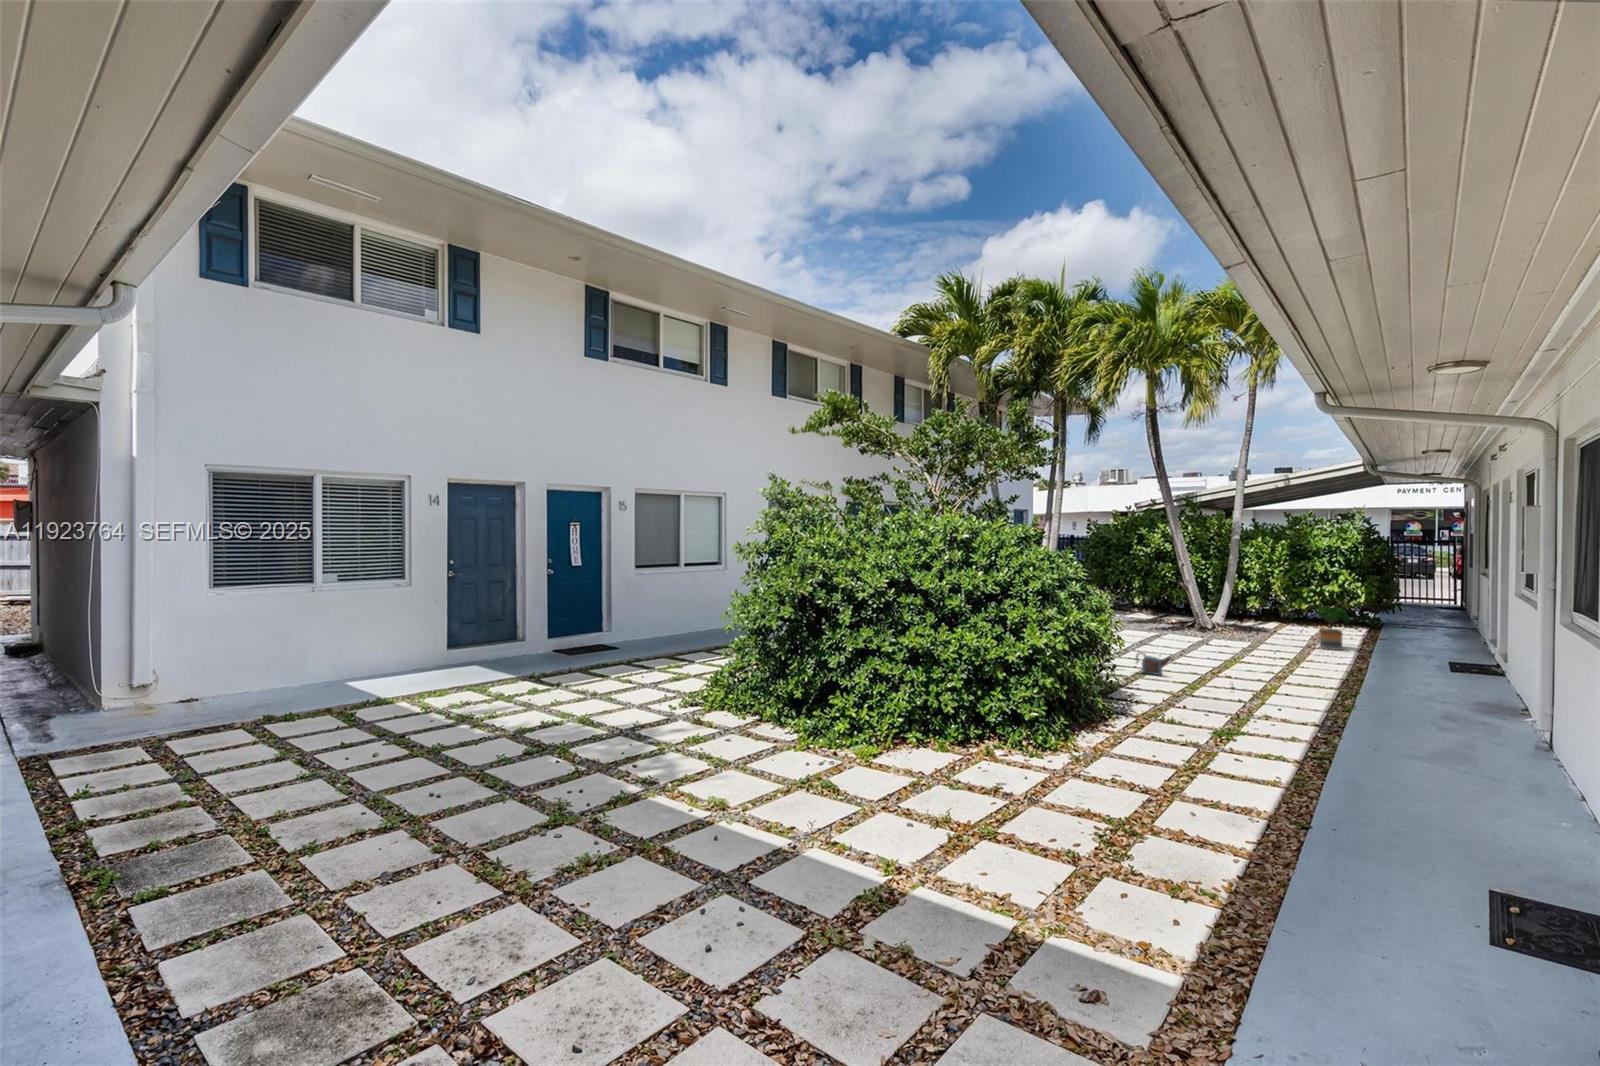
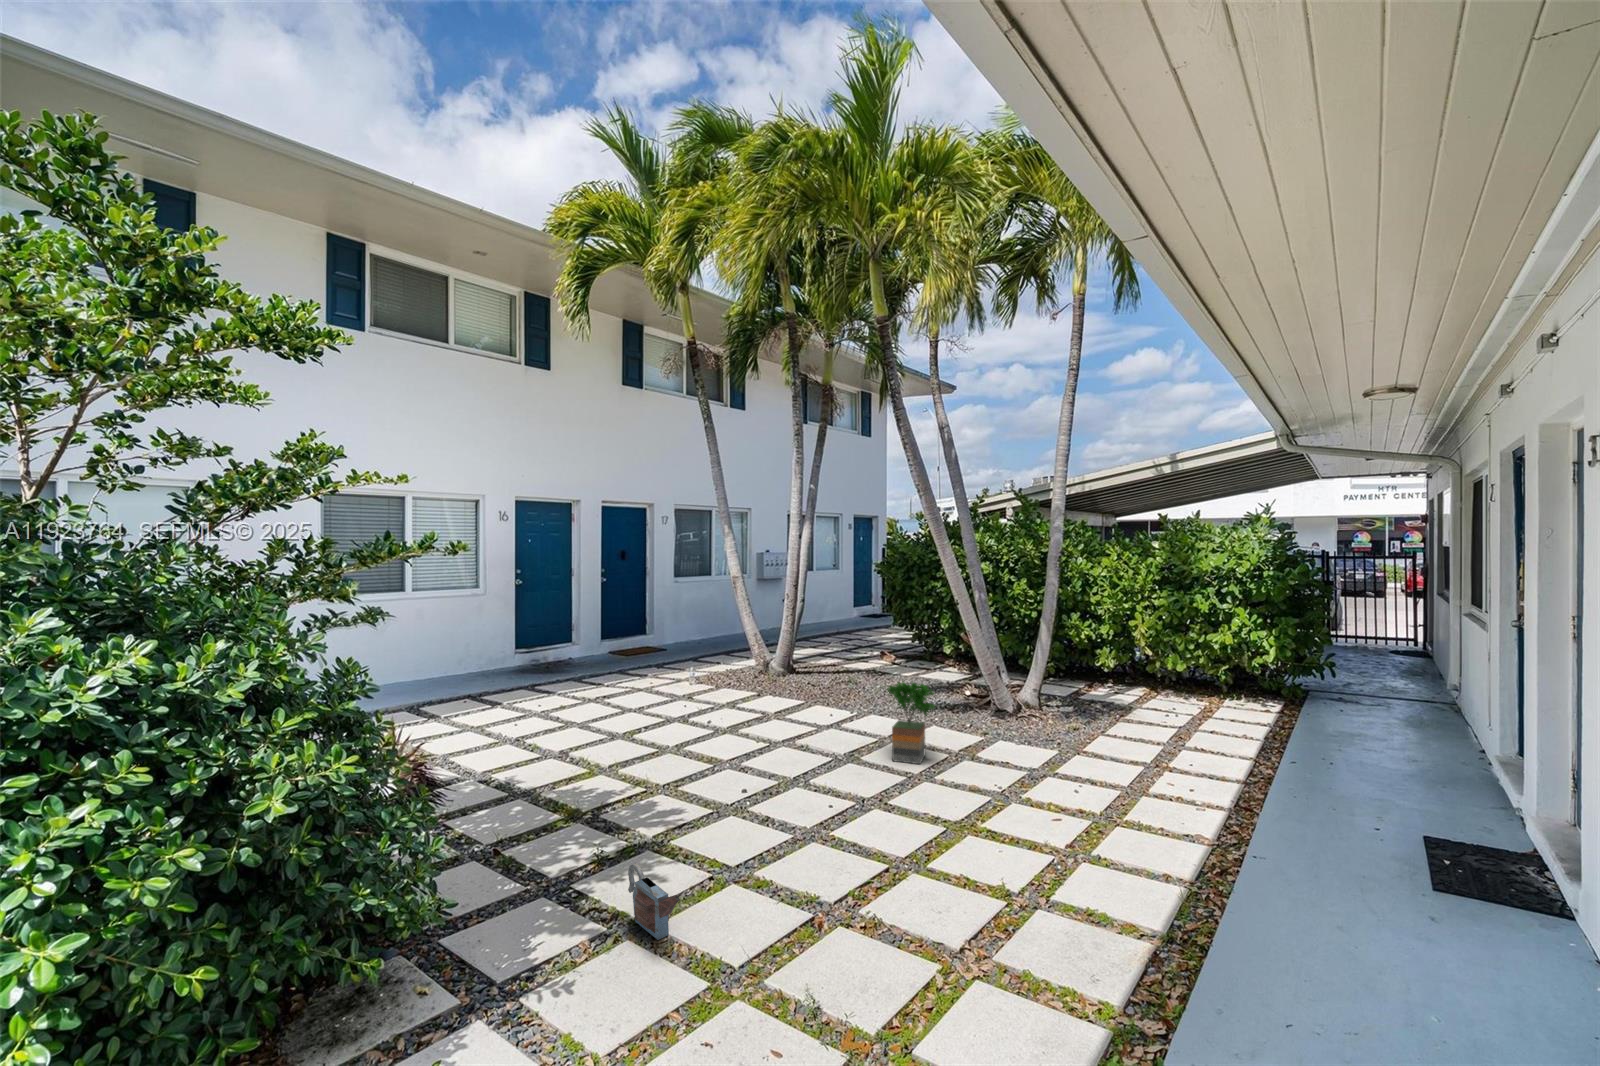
potted tree: present [1316,607,1350,650] -> present [887,682,935,764]

